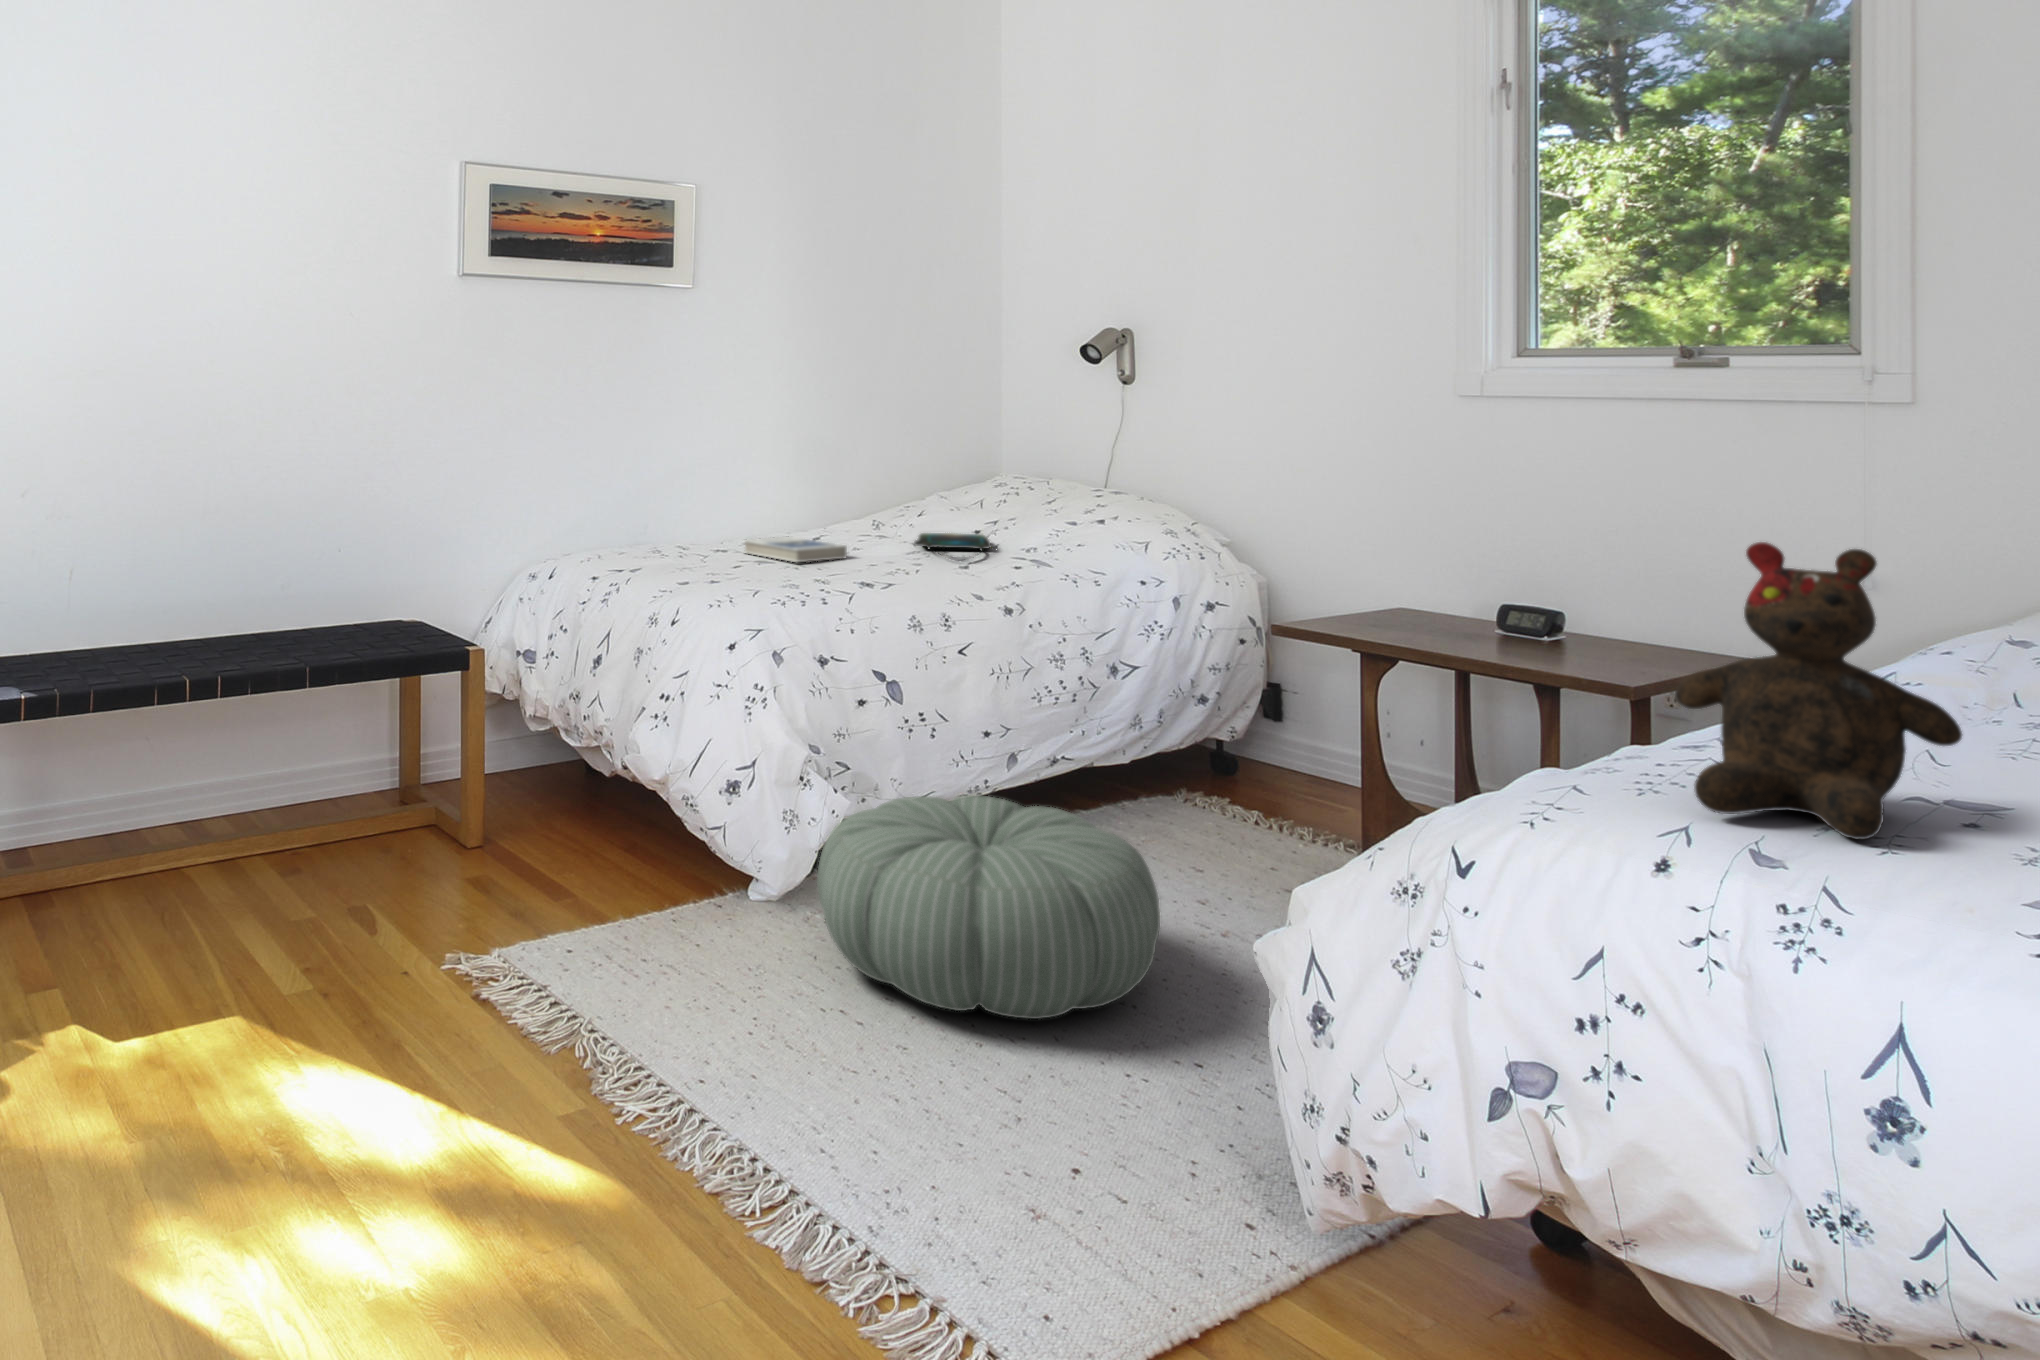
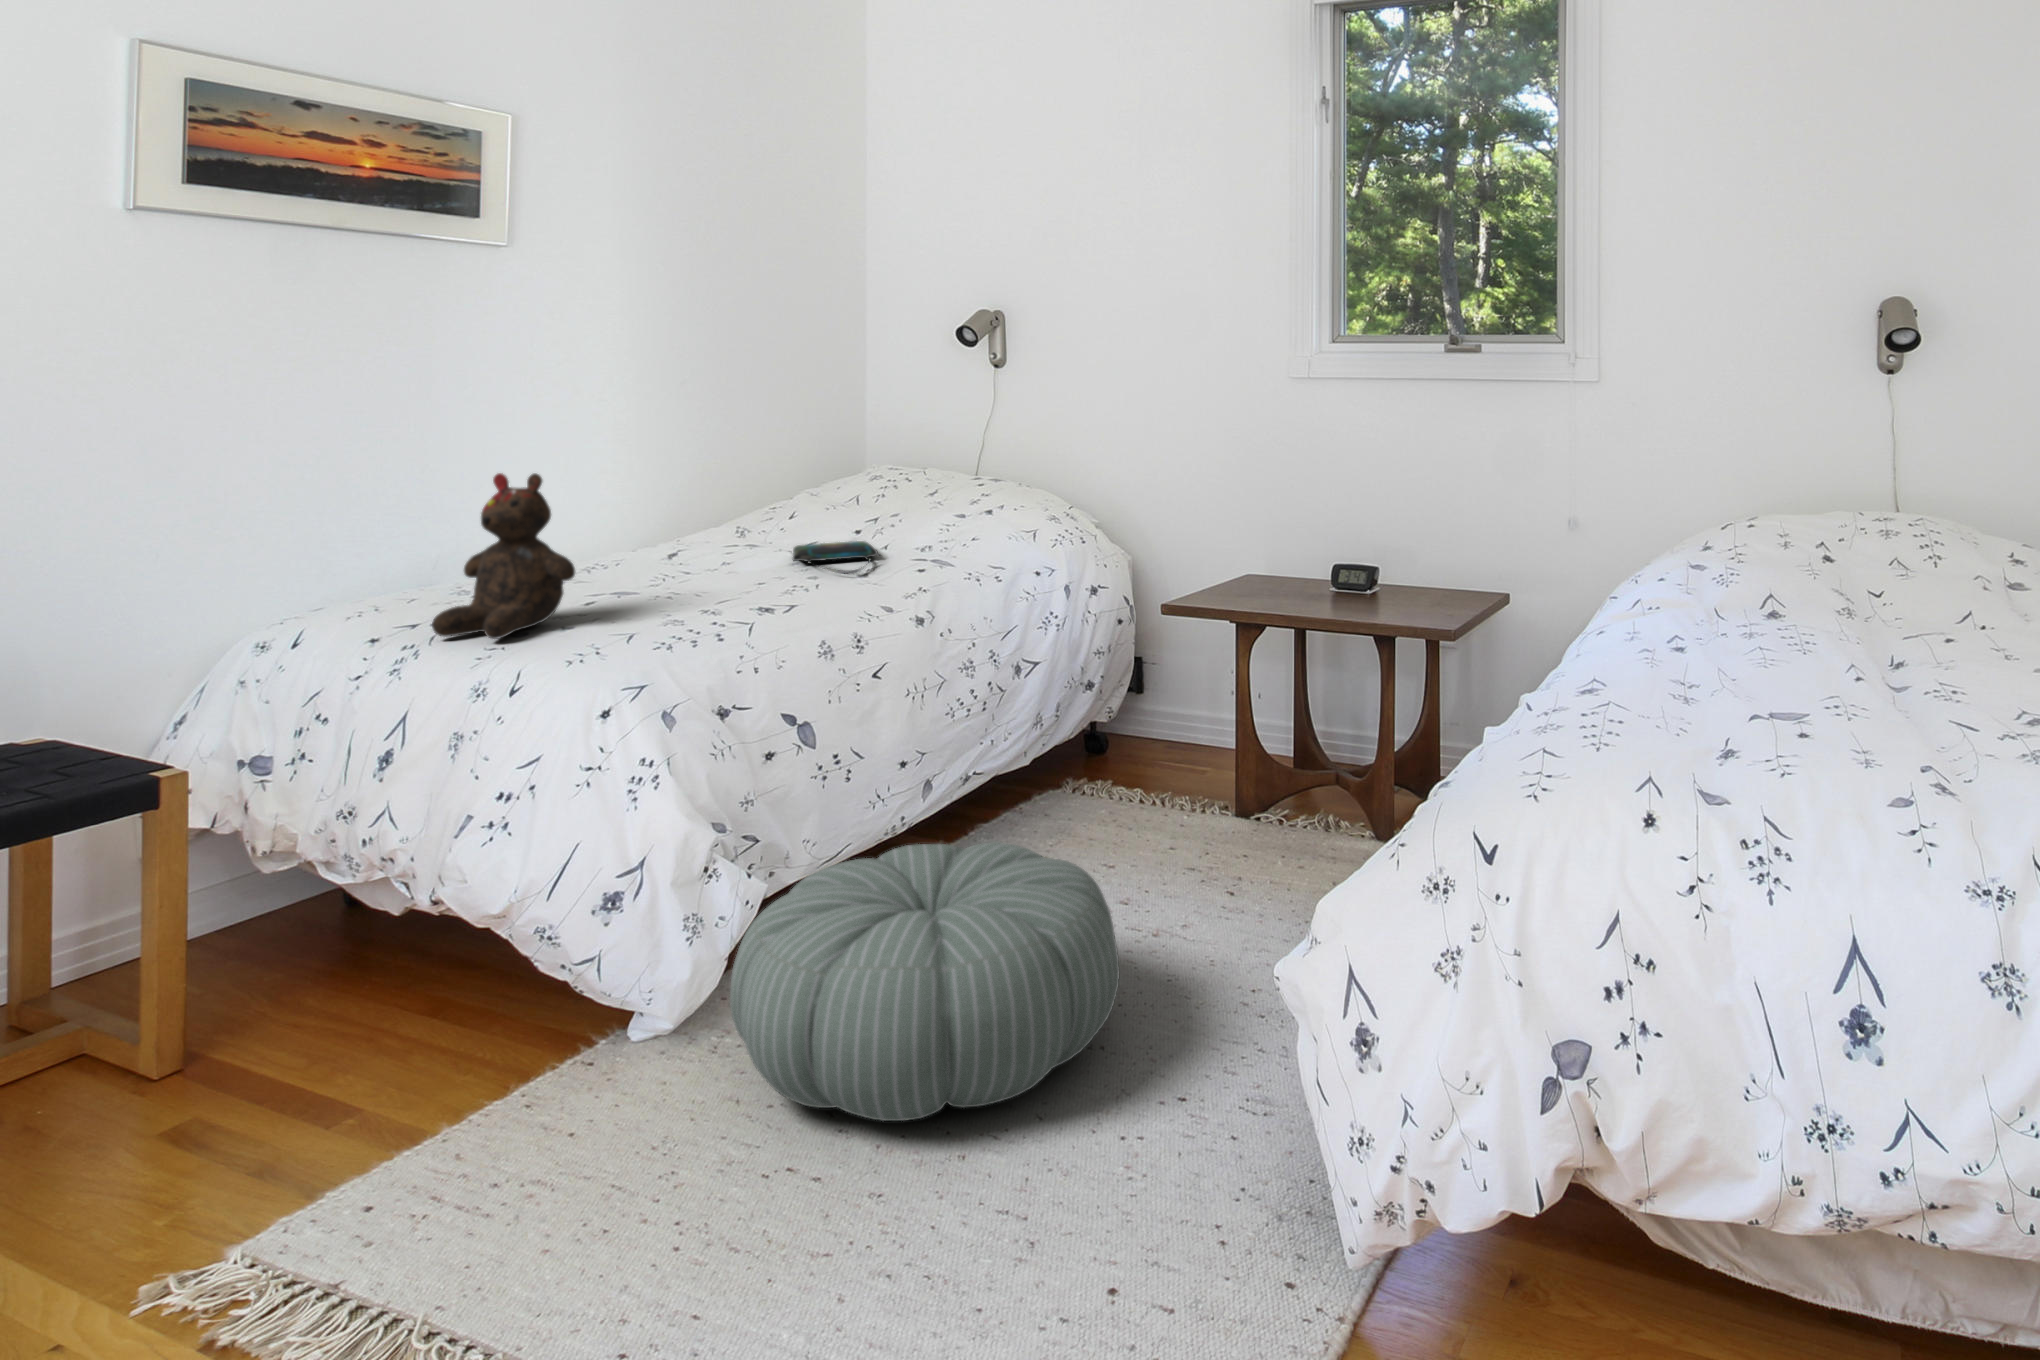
hardback book: present [745,536,847,562] -> none [580,565,717,597]
teddy bear: present [1675,542,1962,839] -> present [432,473,575,639]

